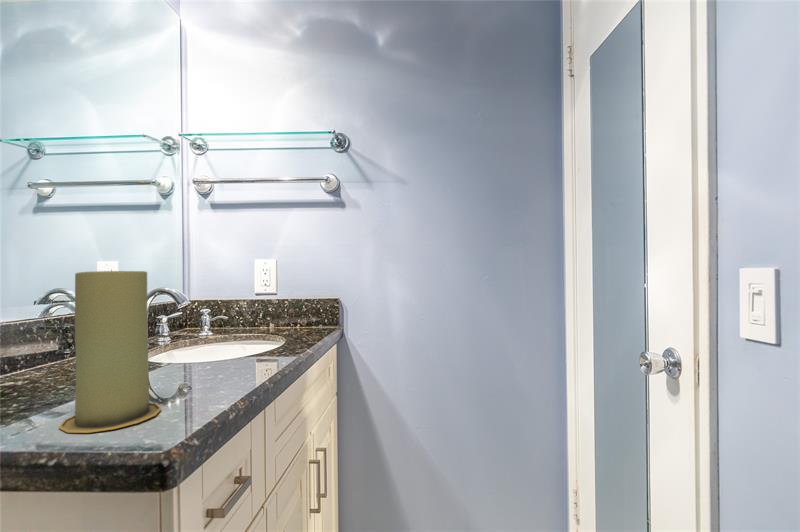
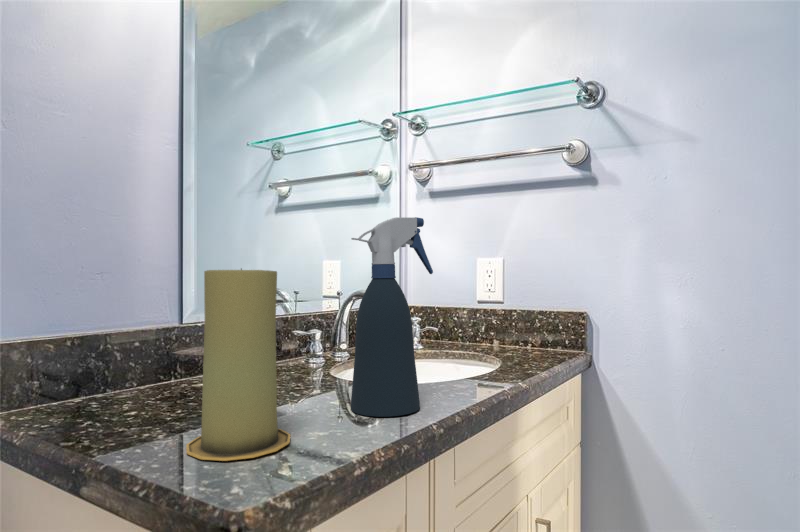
spray bottle: none [190,229,253,384] -> present [351,217,433,417]

